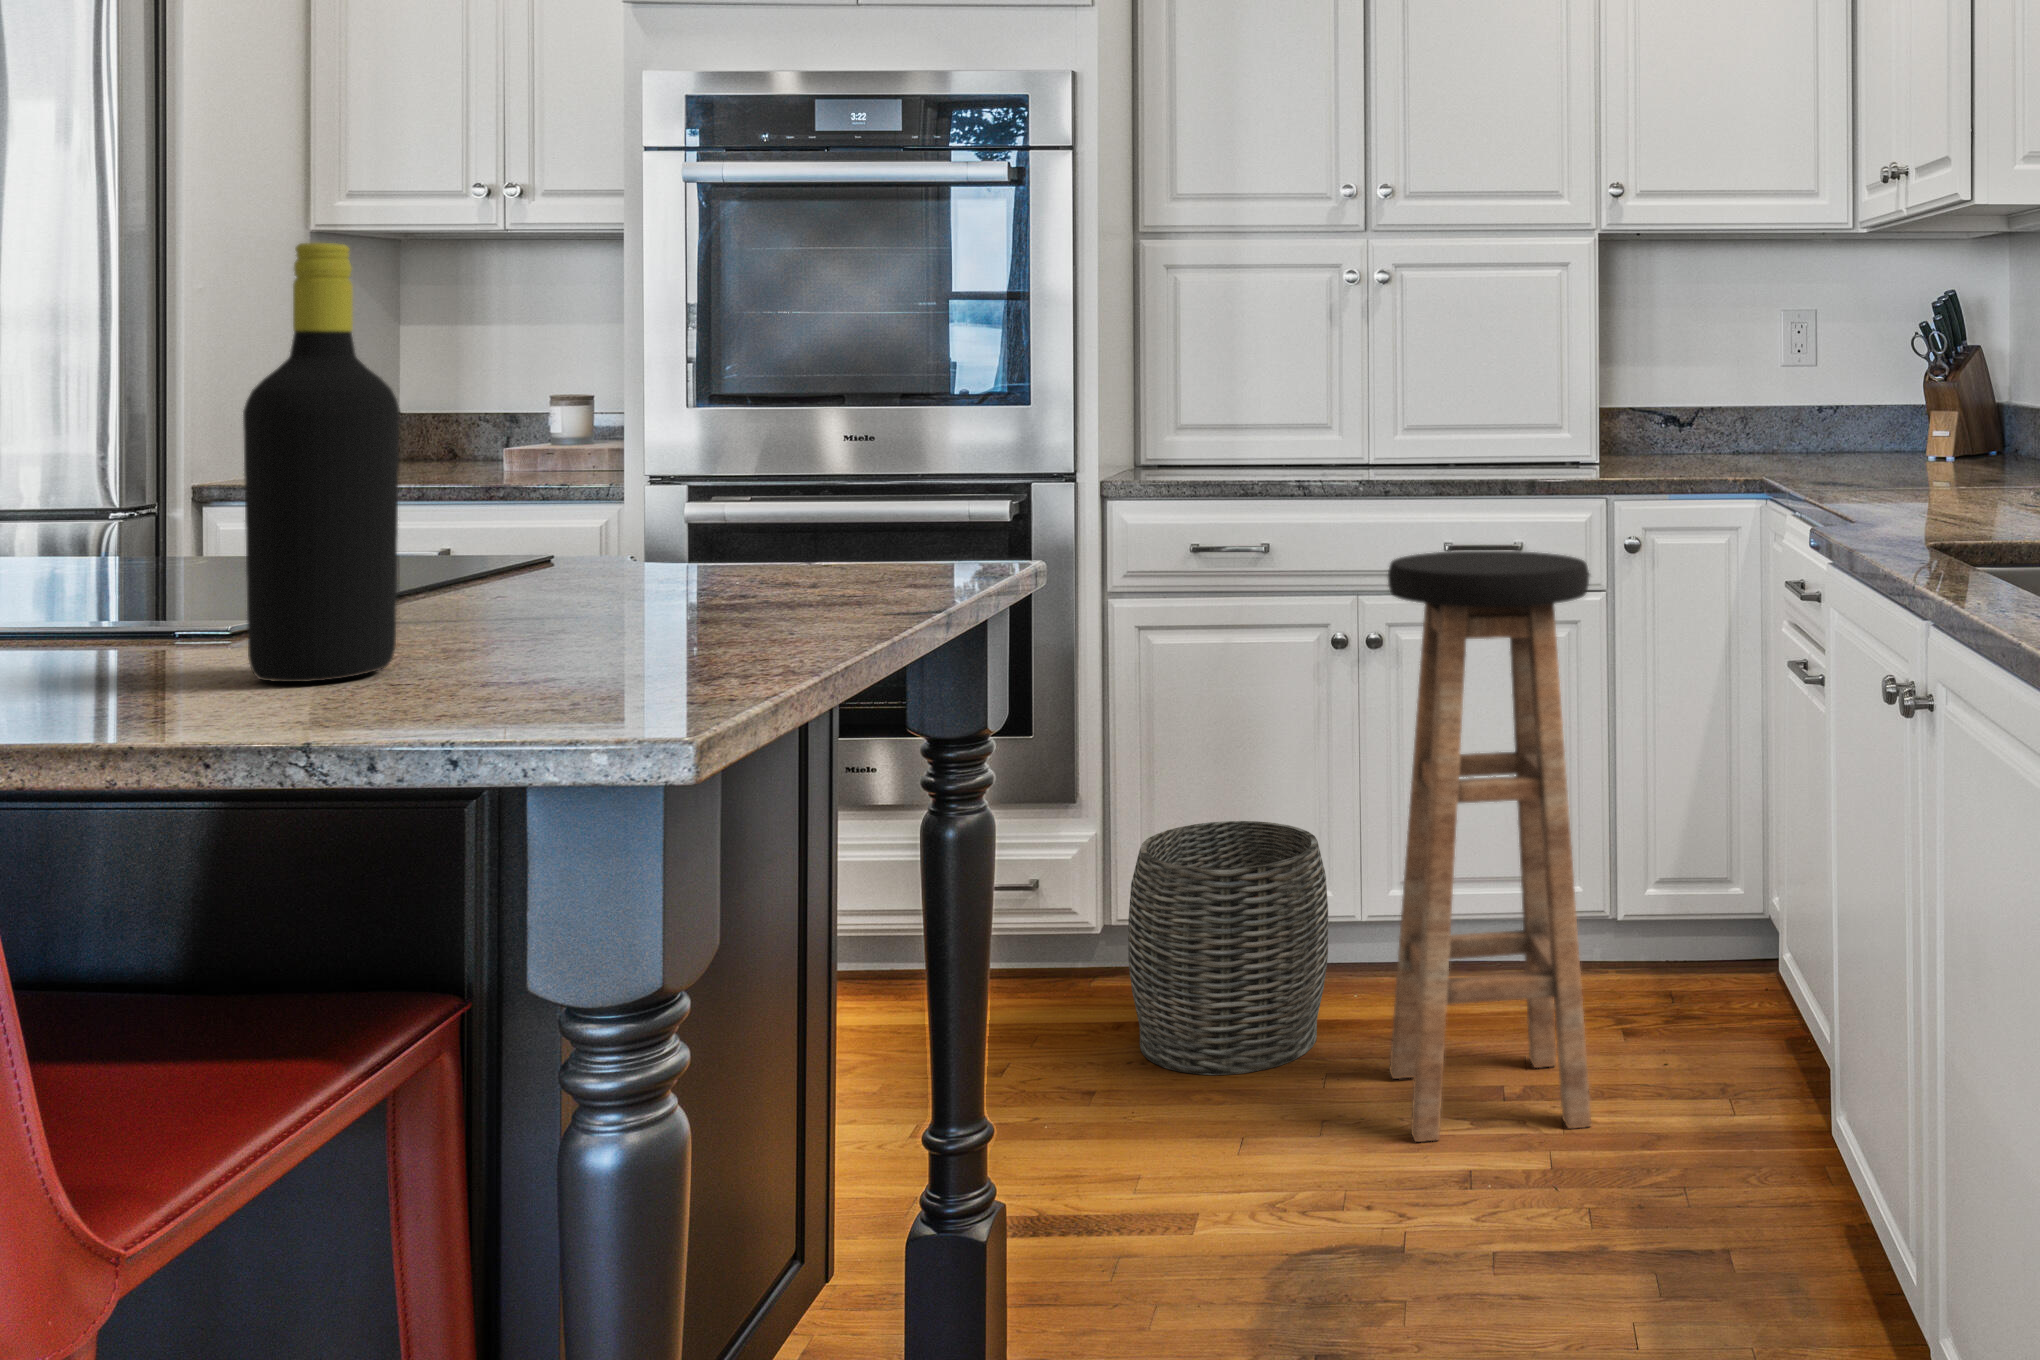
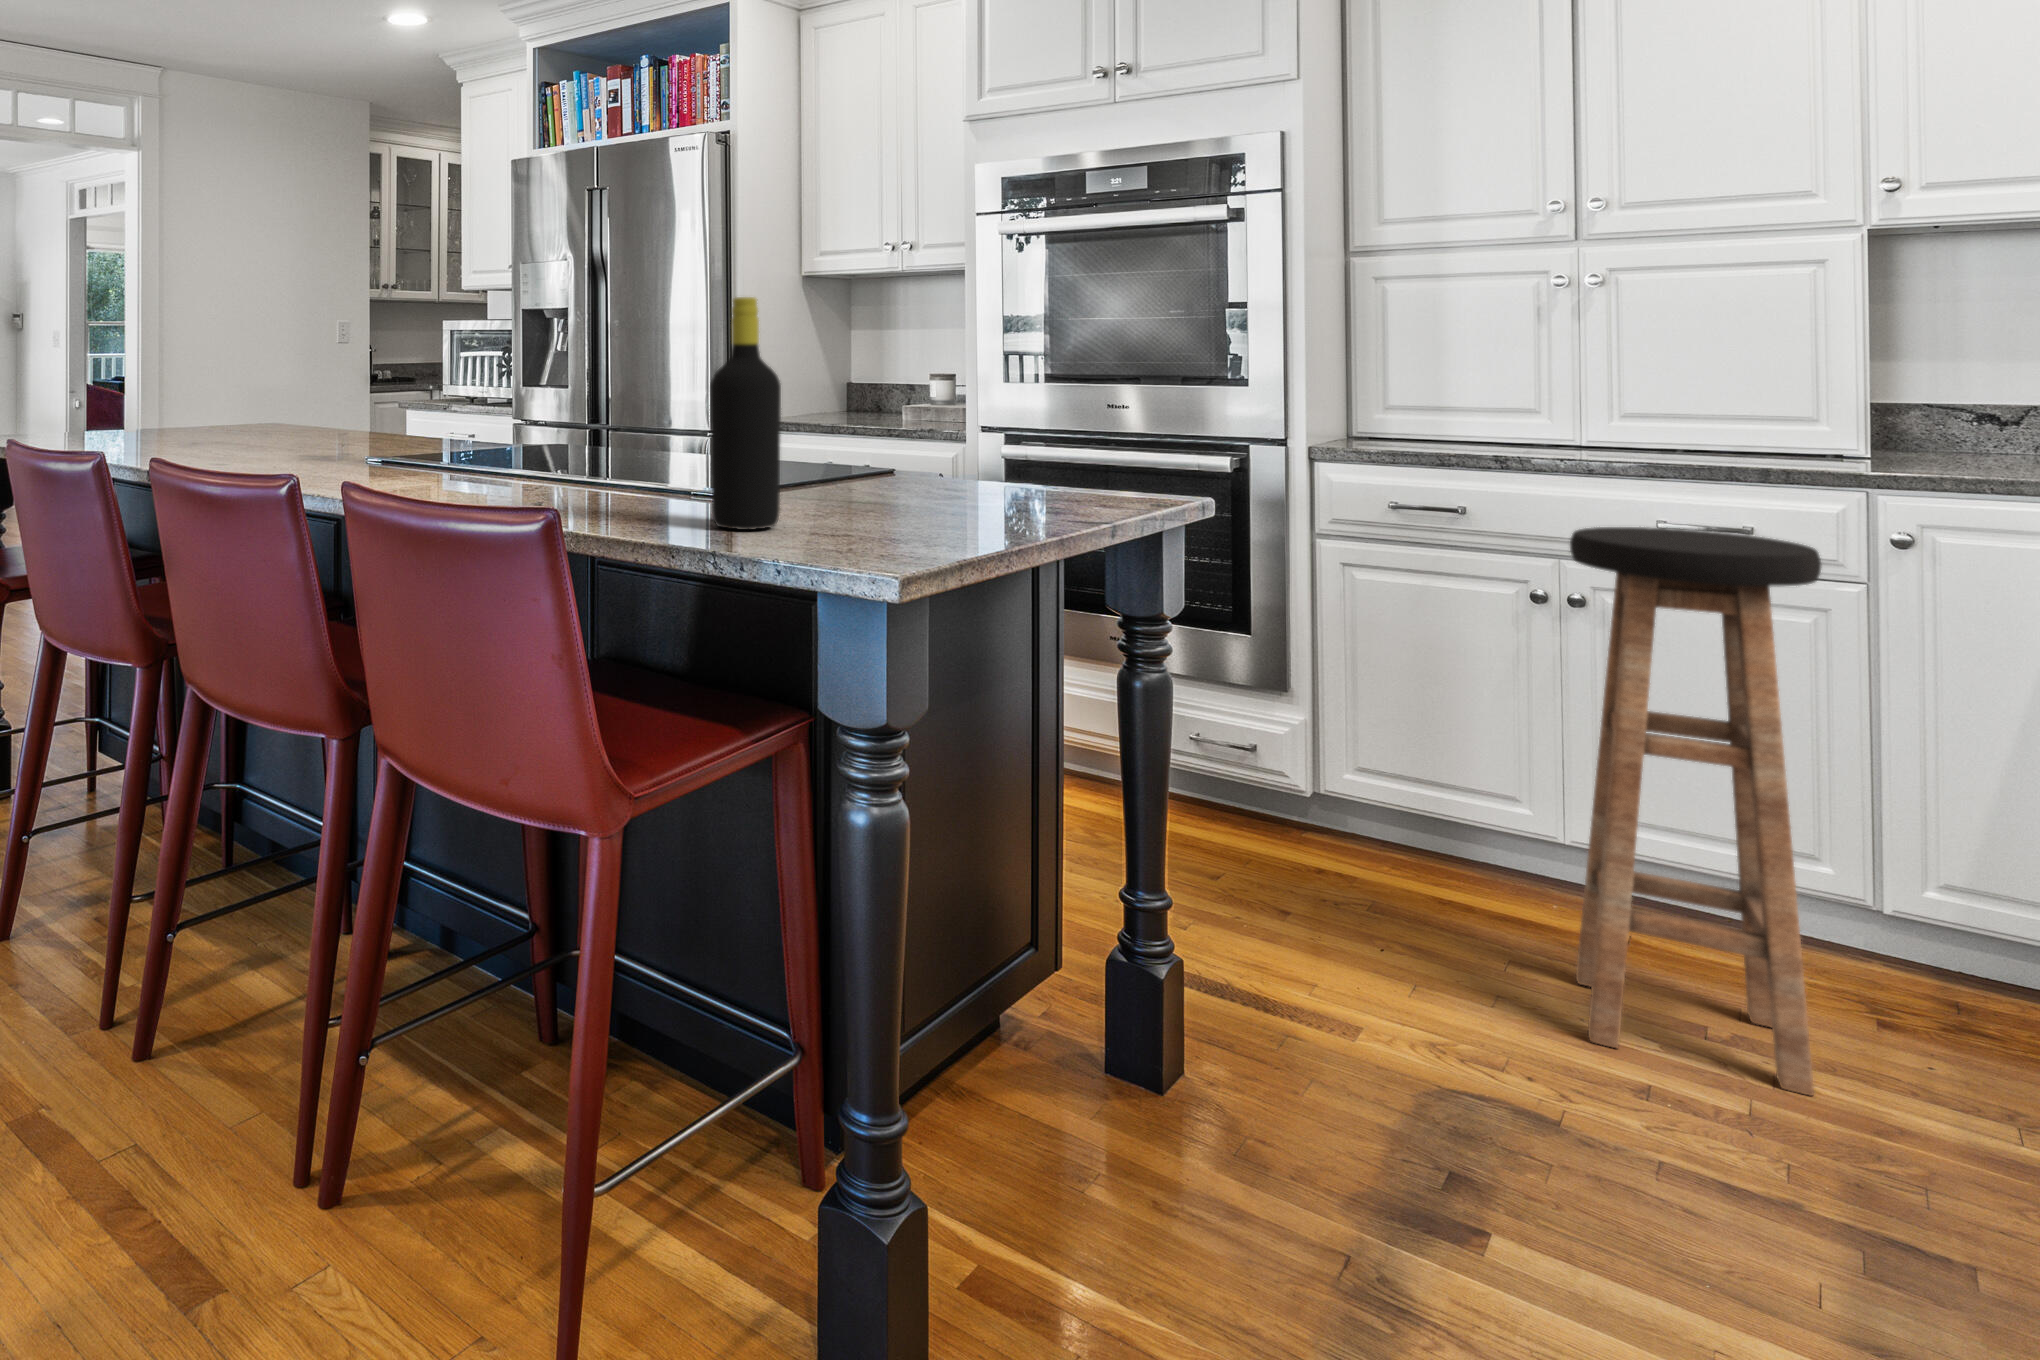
woven basket: present [1128,821,1328,1075] -> none [1321,726,1517,940]

